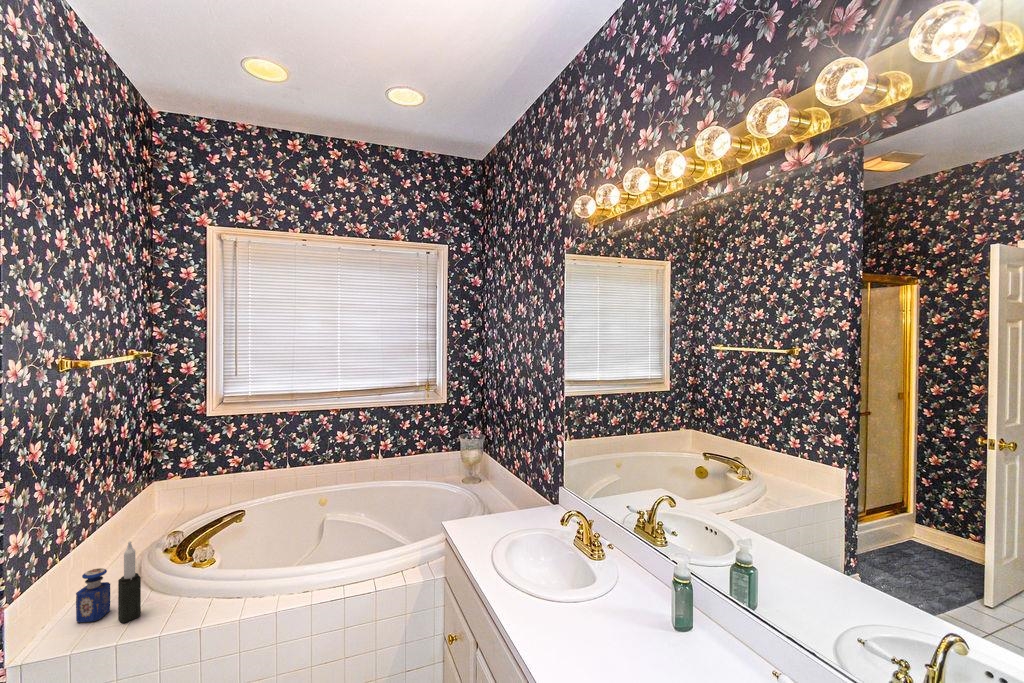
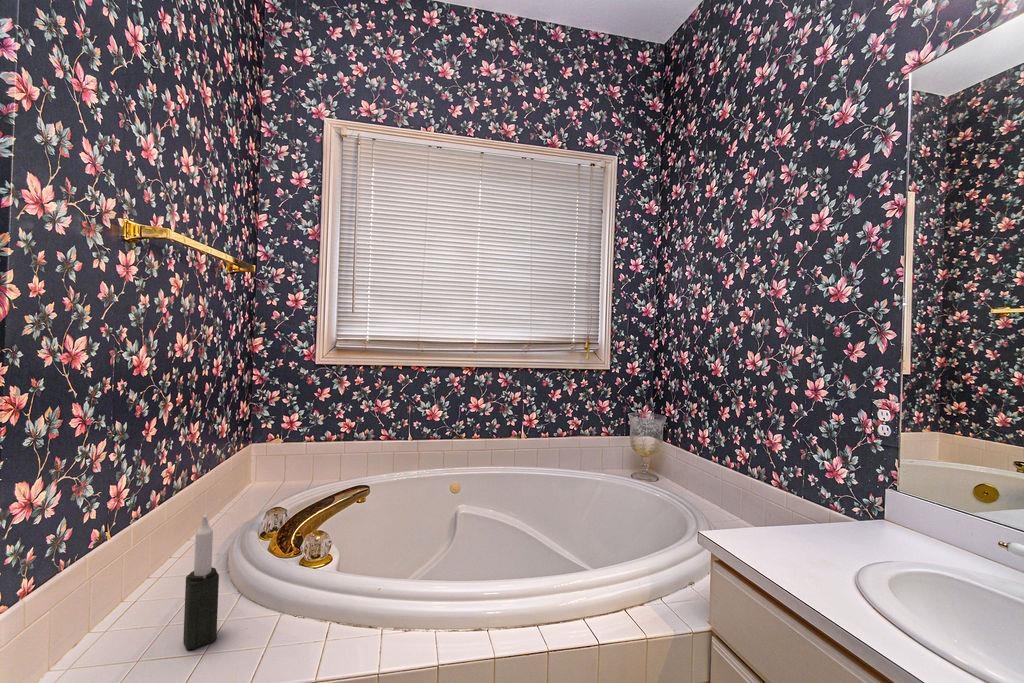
perfume bottle: present [76,568,110,622] -> none [124,554,177,640]

